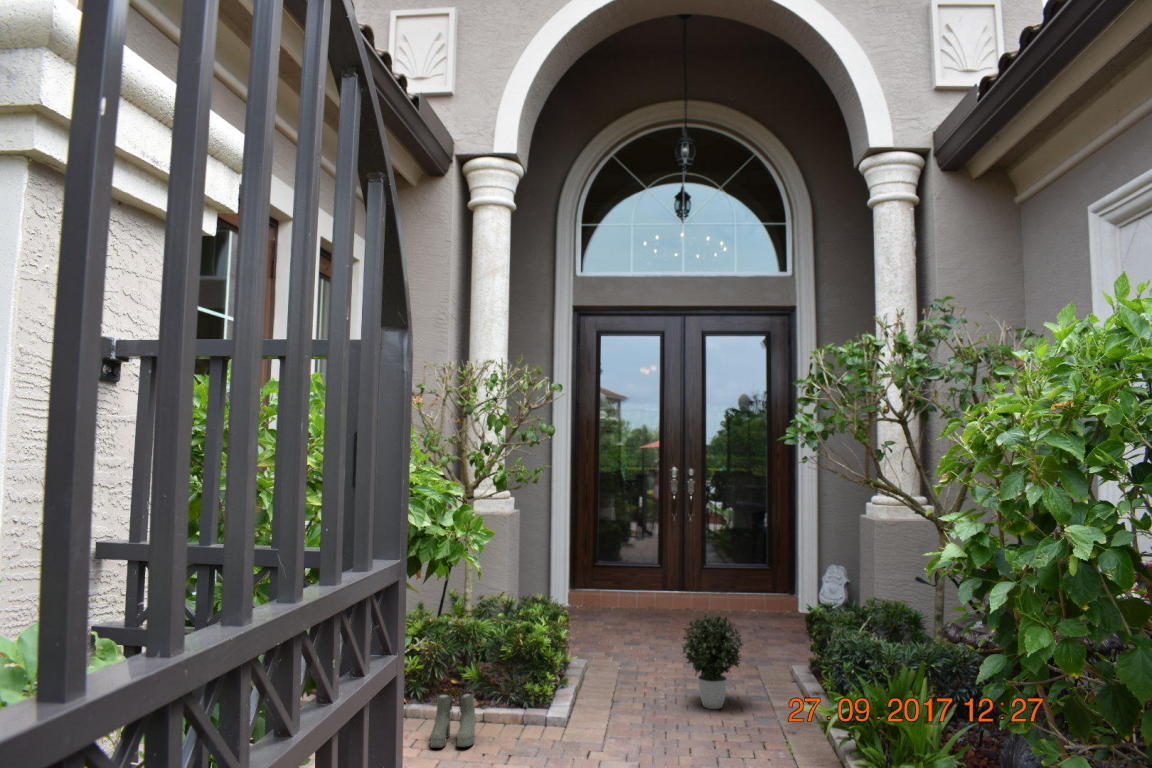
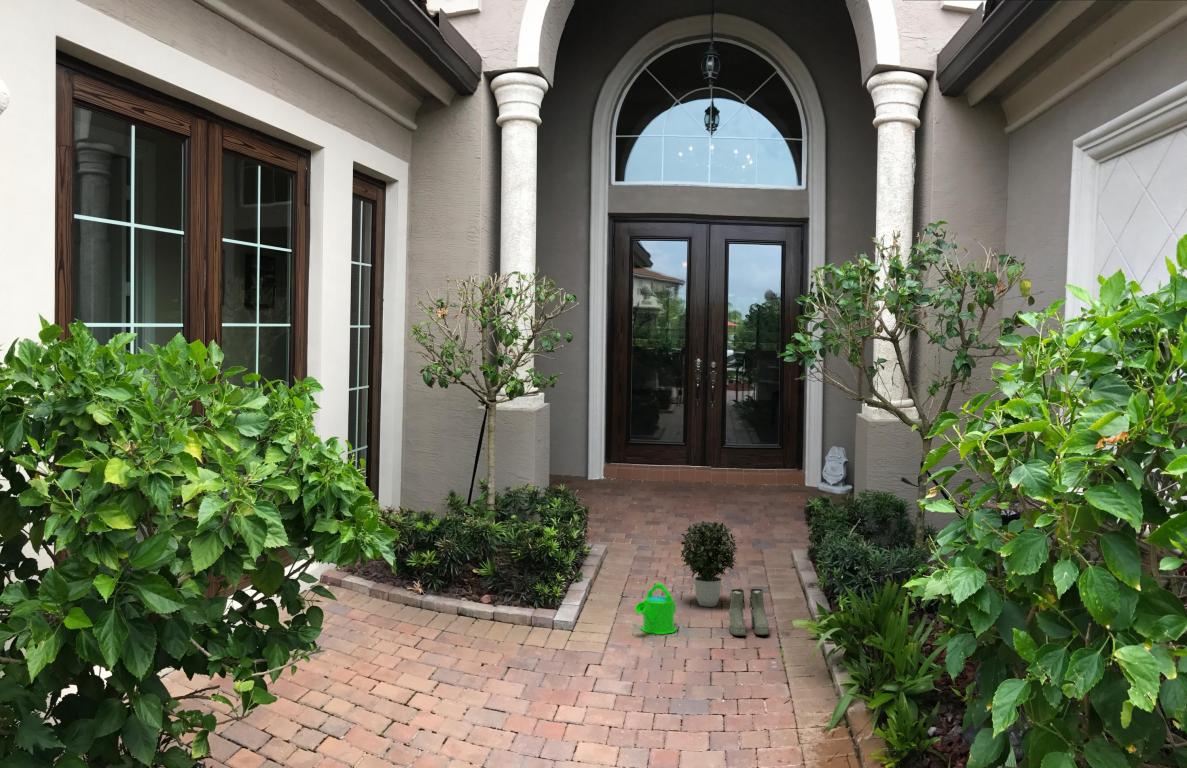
watering can: none [629,688,676,747] -> present [635,583,676,634]
boots: present [431,692,476,748] -> present [729,589,769,636]

